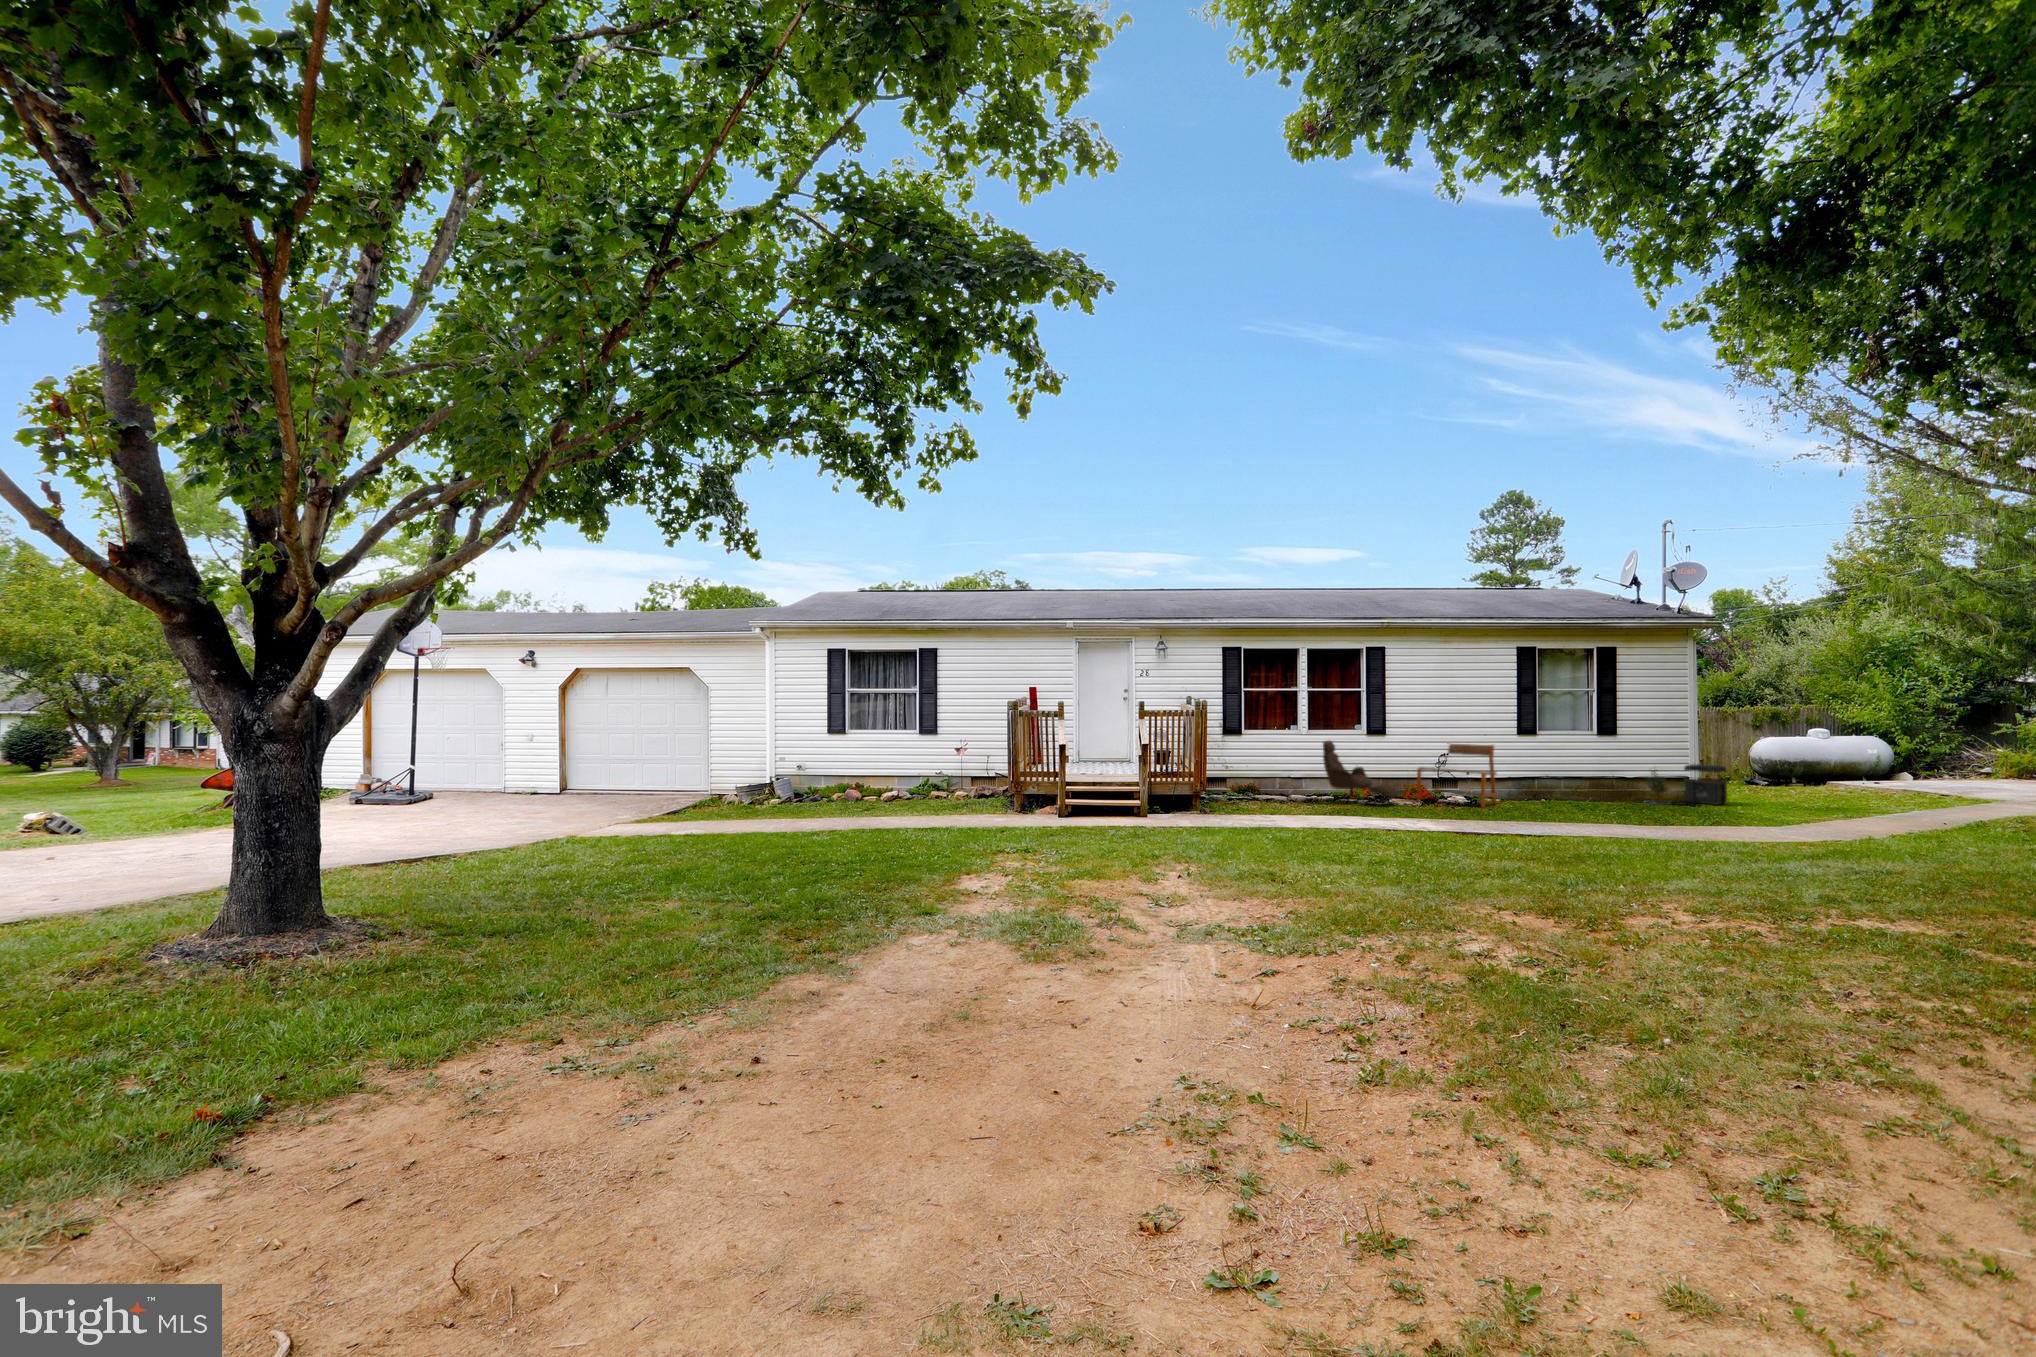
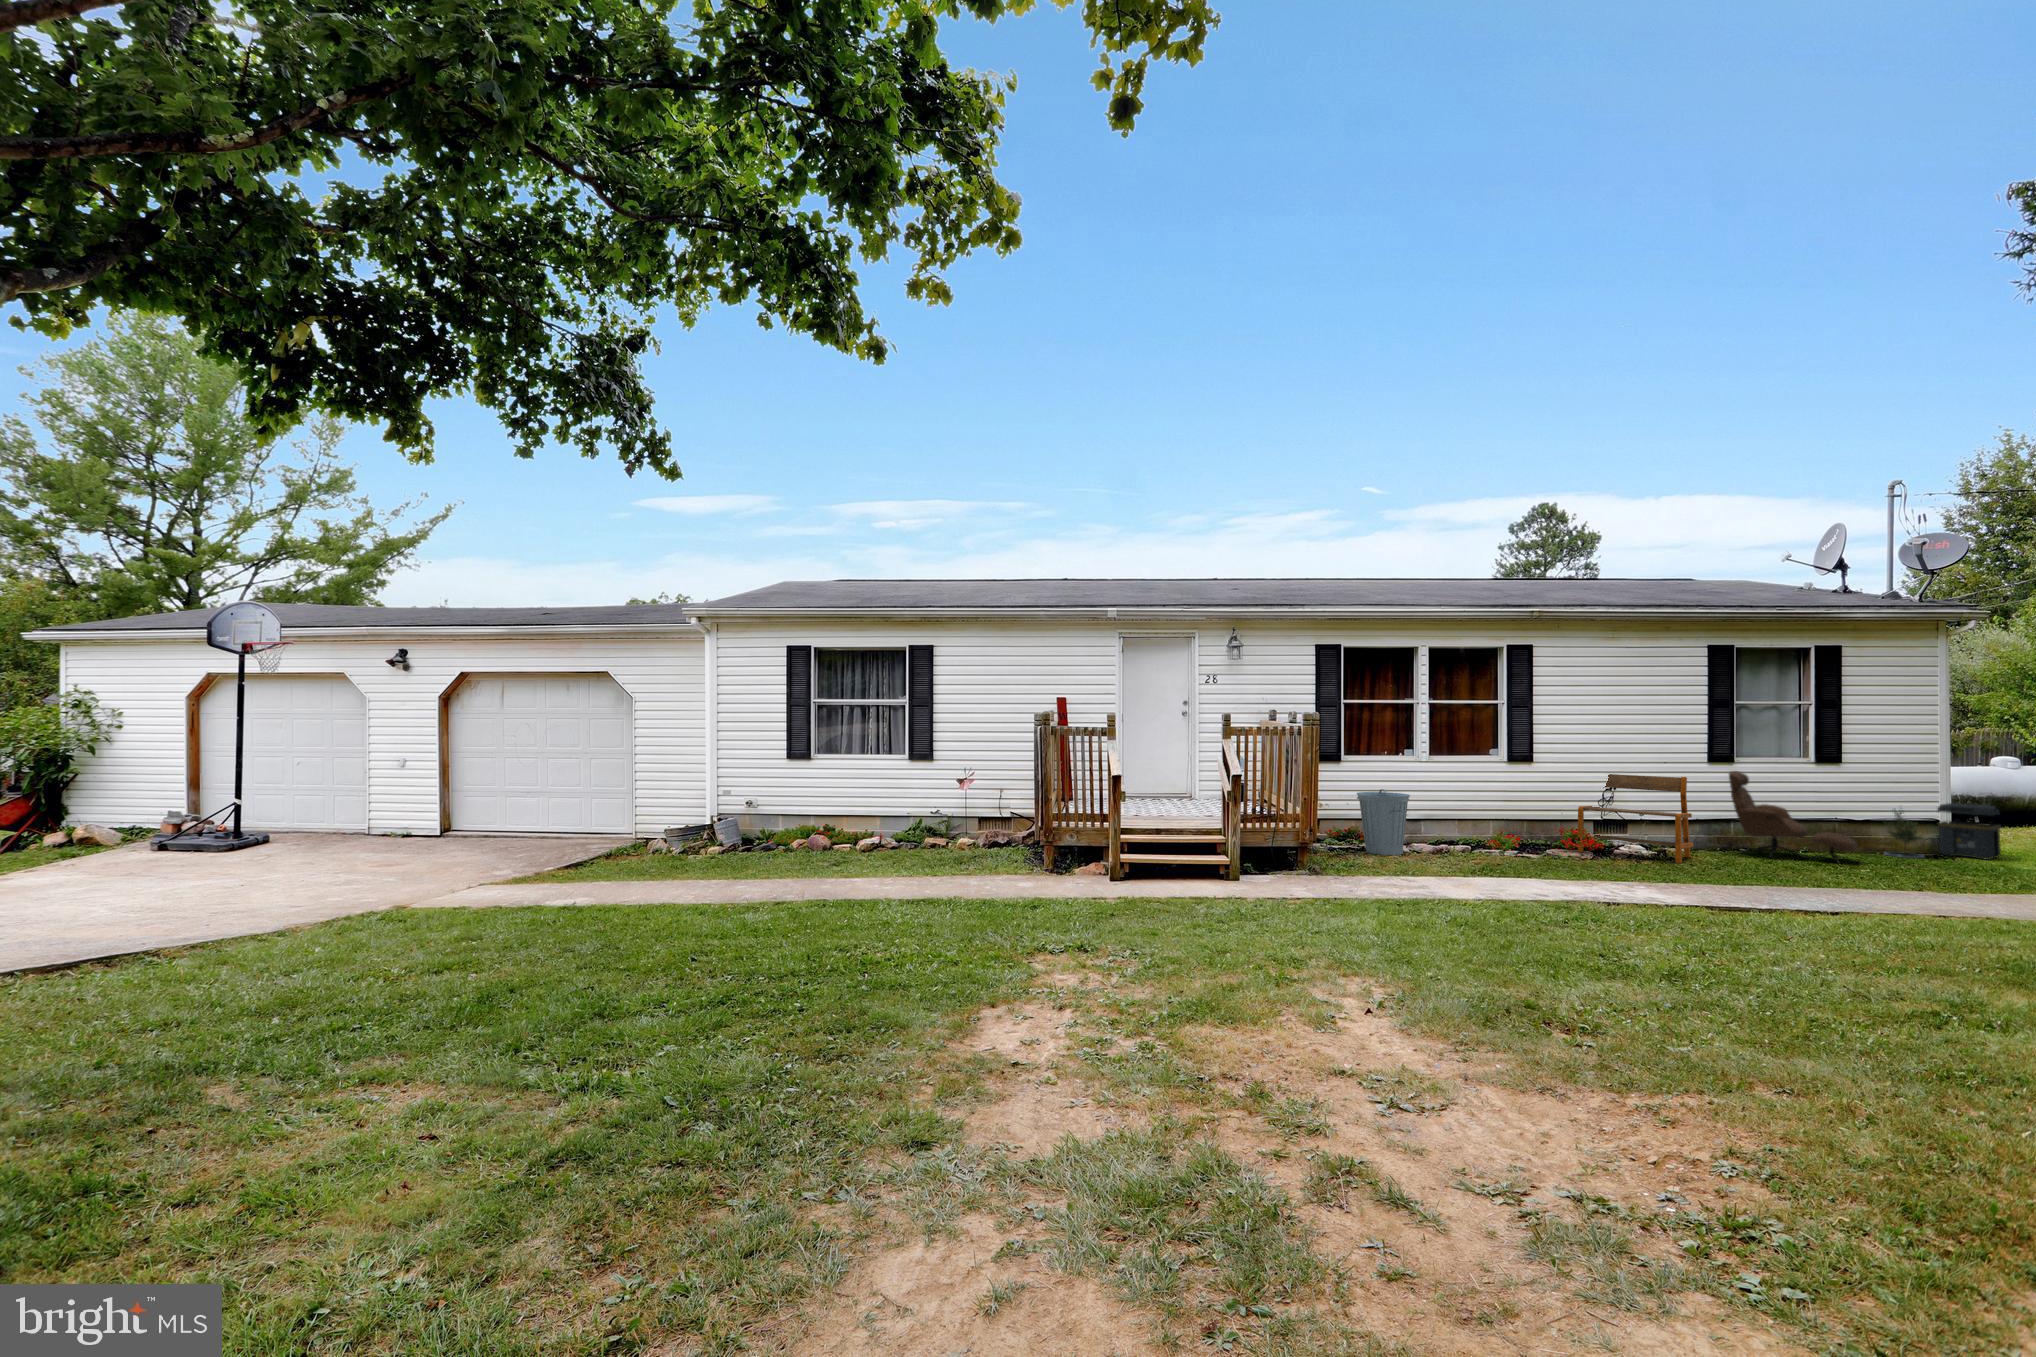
lounge chair: present [1323,741,1400,805] -> present [1729,771,1858,863]
trash can: none [1251,755,1291,803] -> present [1356,789,1410,855]

